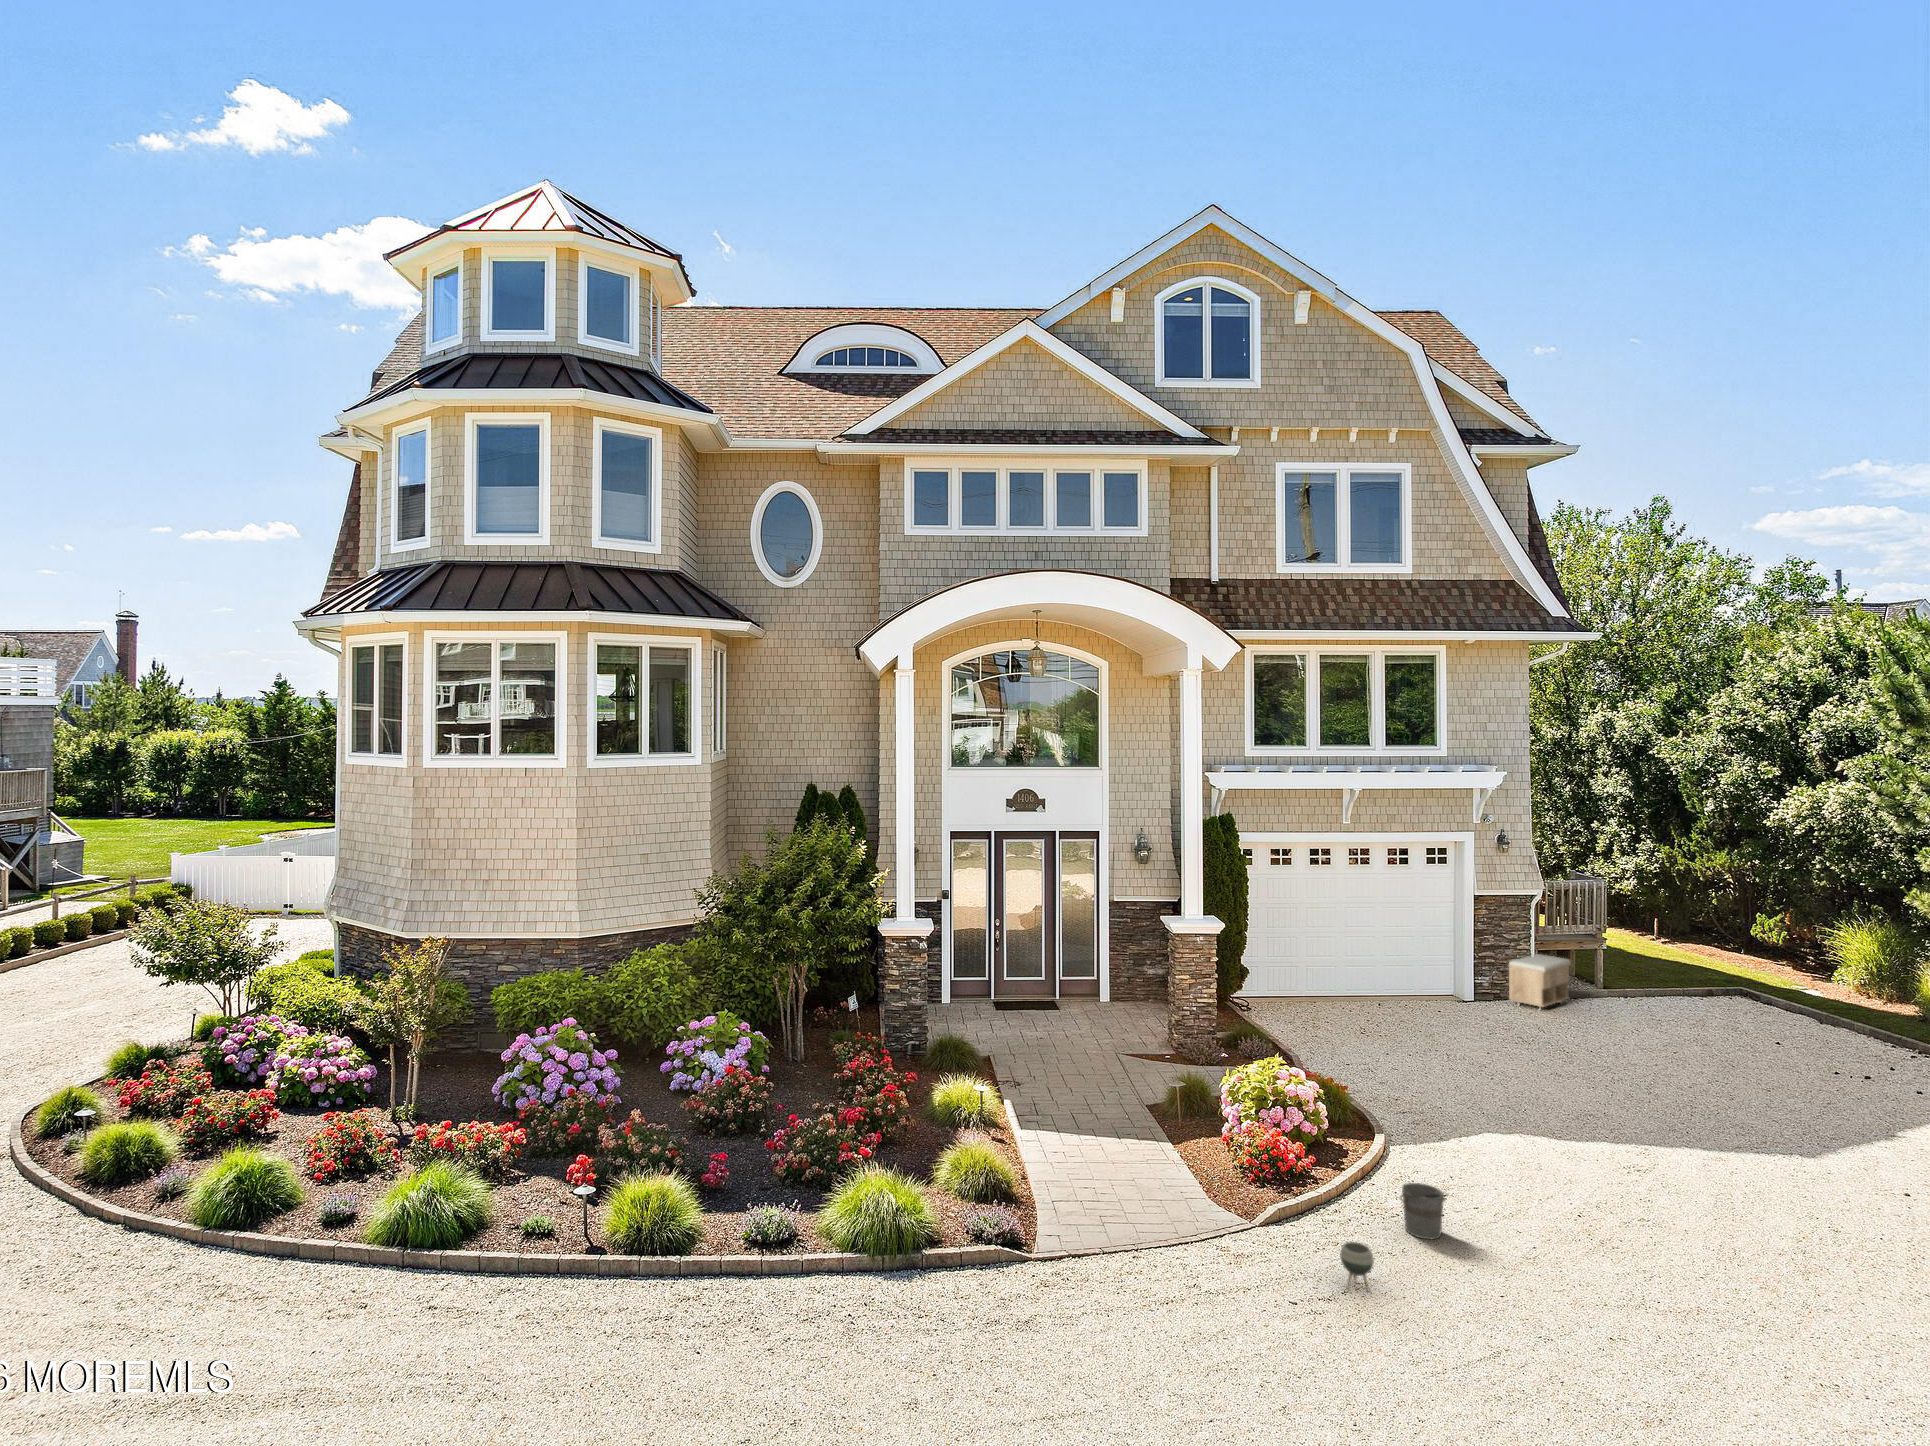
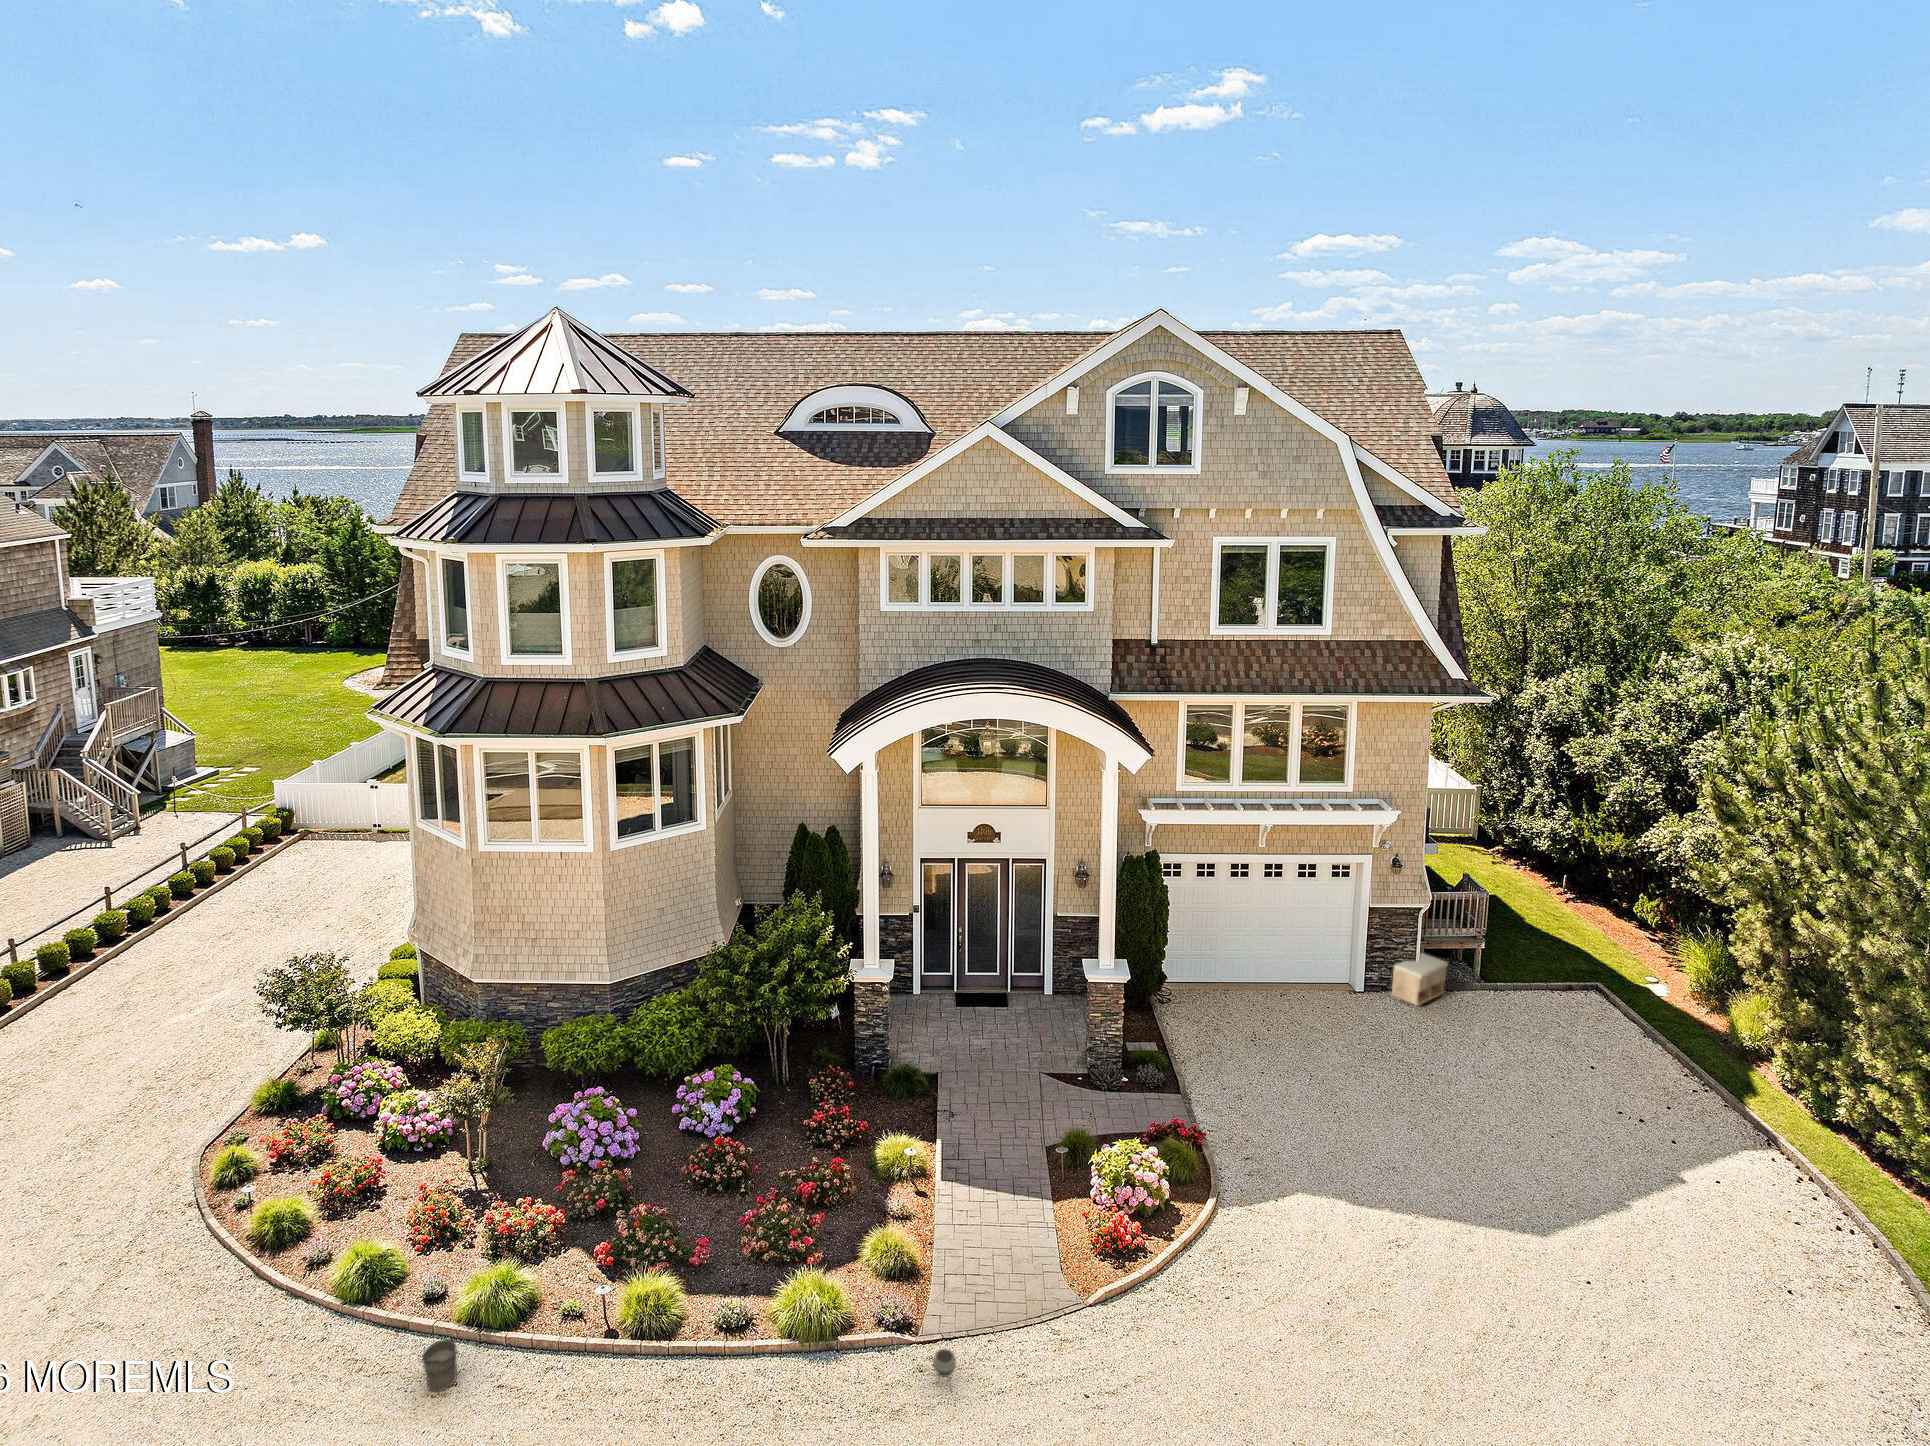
bucket: present [1400,1183,1447,1239] -> present [420,1340,458,1392]
planter: present [1340,1242,1374,1291] -> present [933,1349,956,1385]

